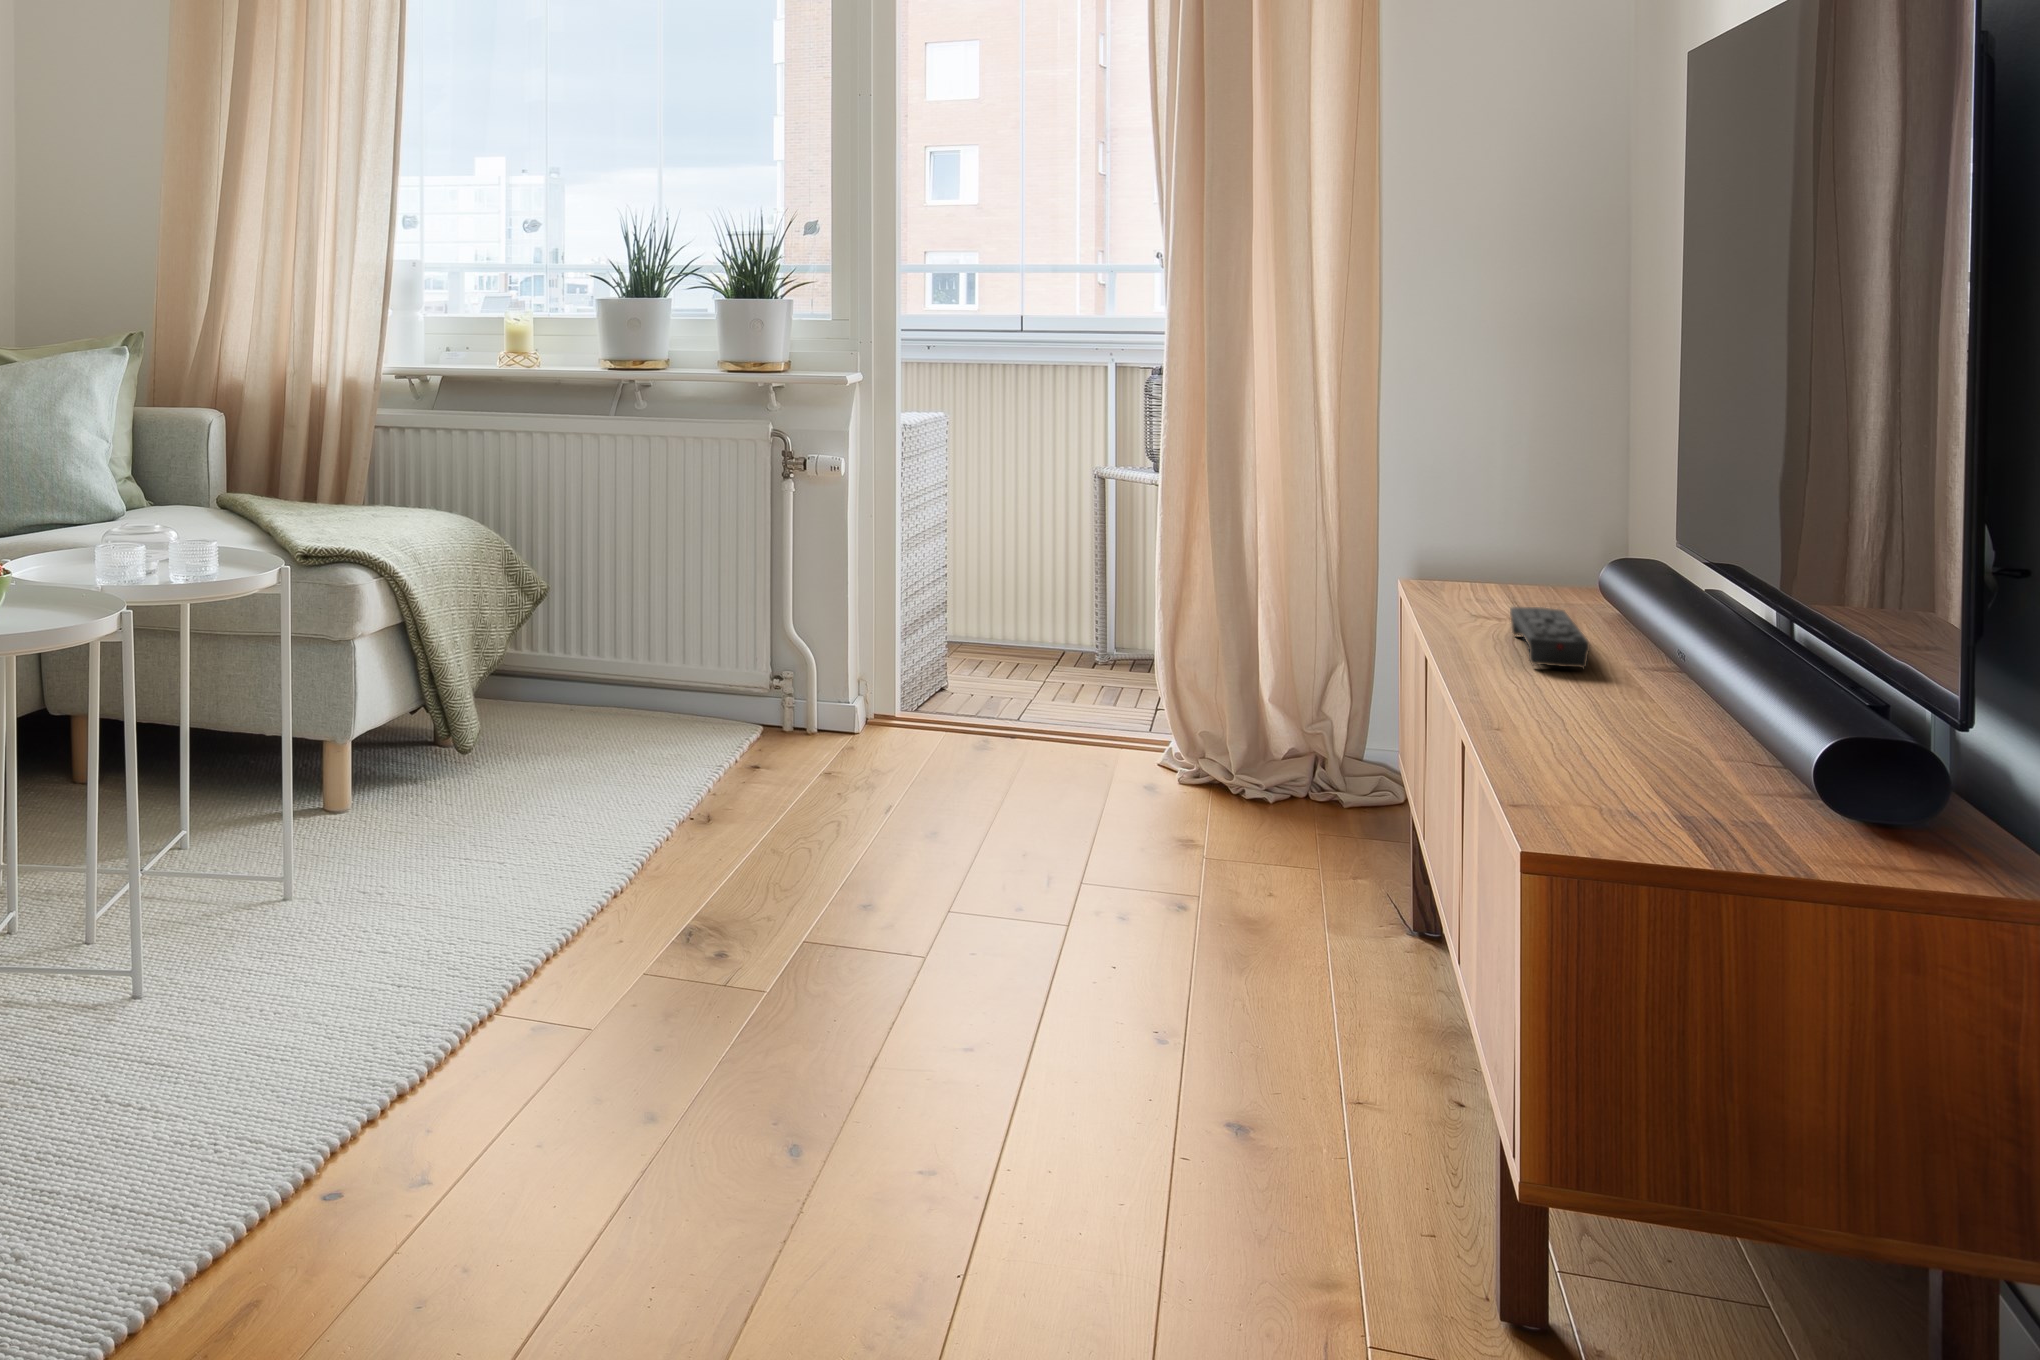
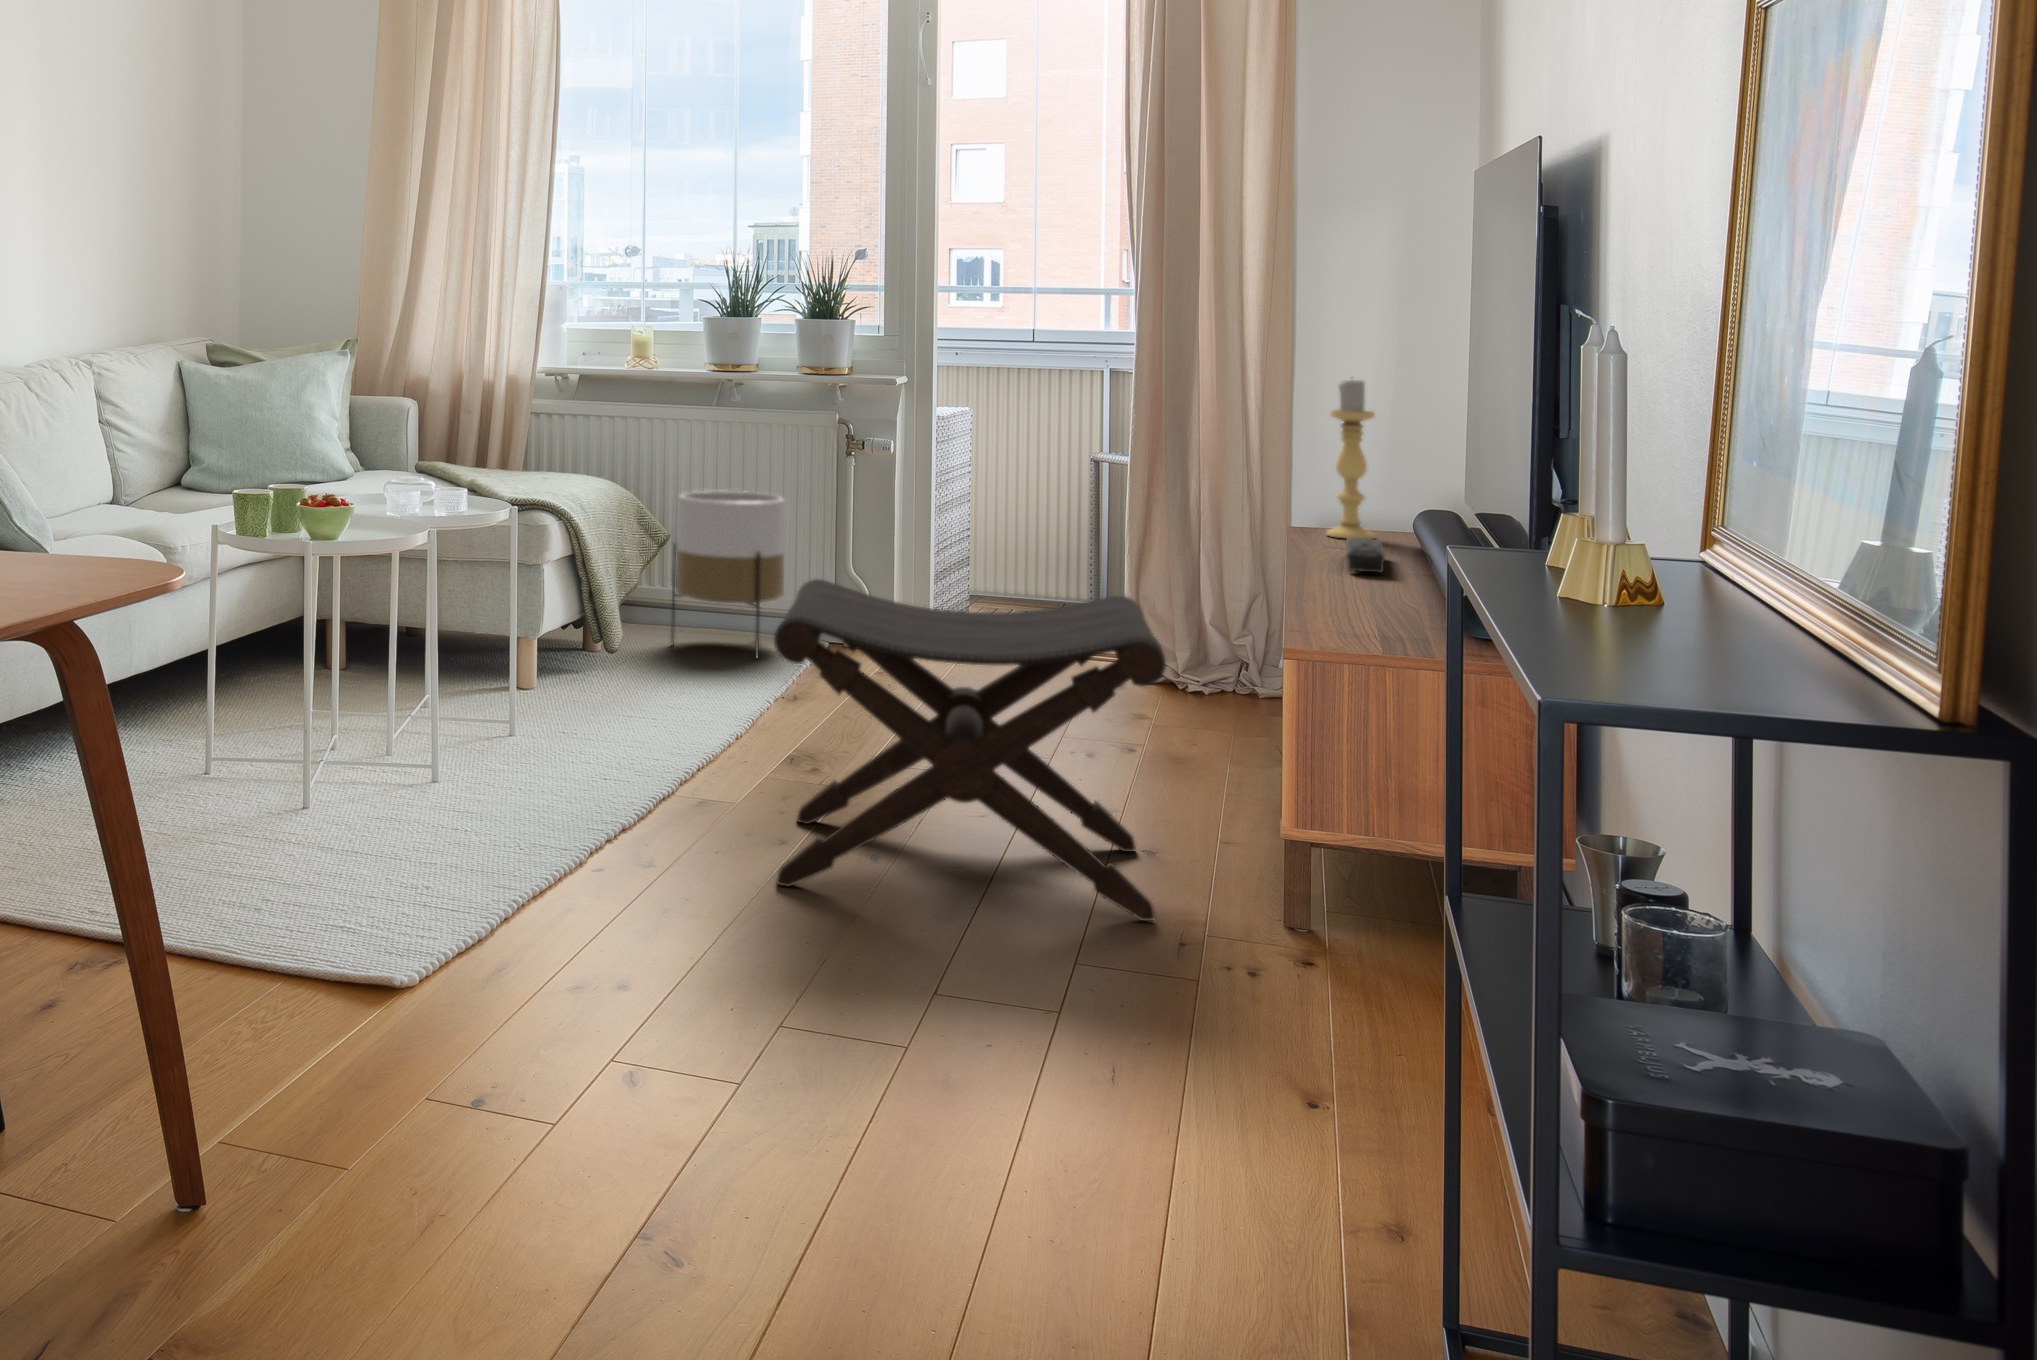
candle holder: none [1462,365,1533,602] -> present [1327,380,1375,539]
planter: none [554,527,701,754] -> present [671,491,785,657]
footstool: none [629,688,1285,1292] -> present [774,579,1166,921]

